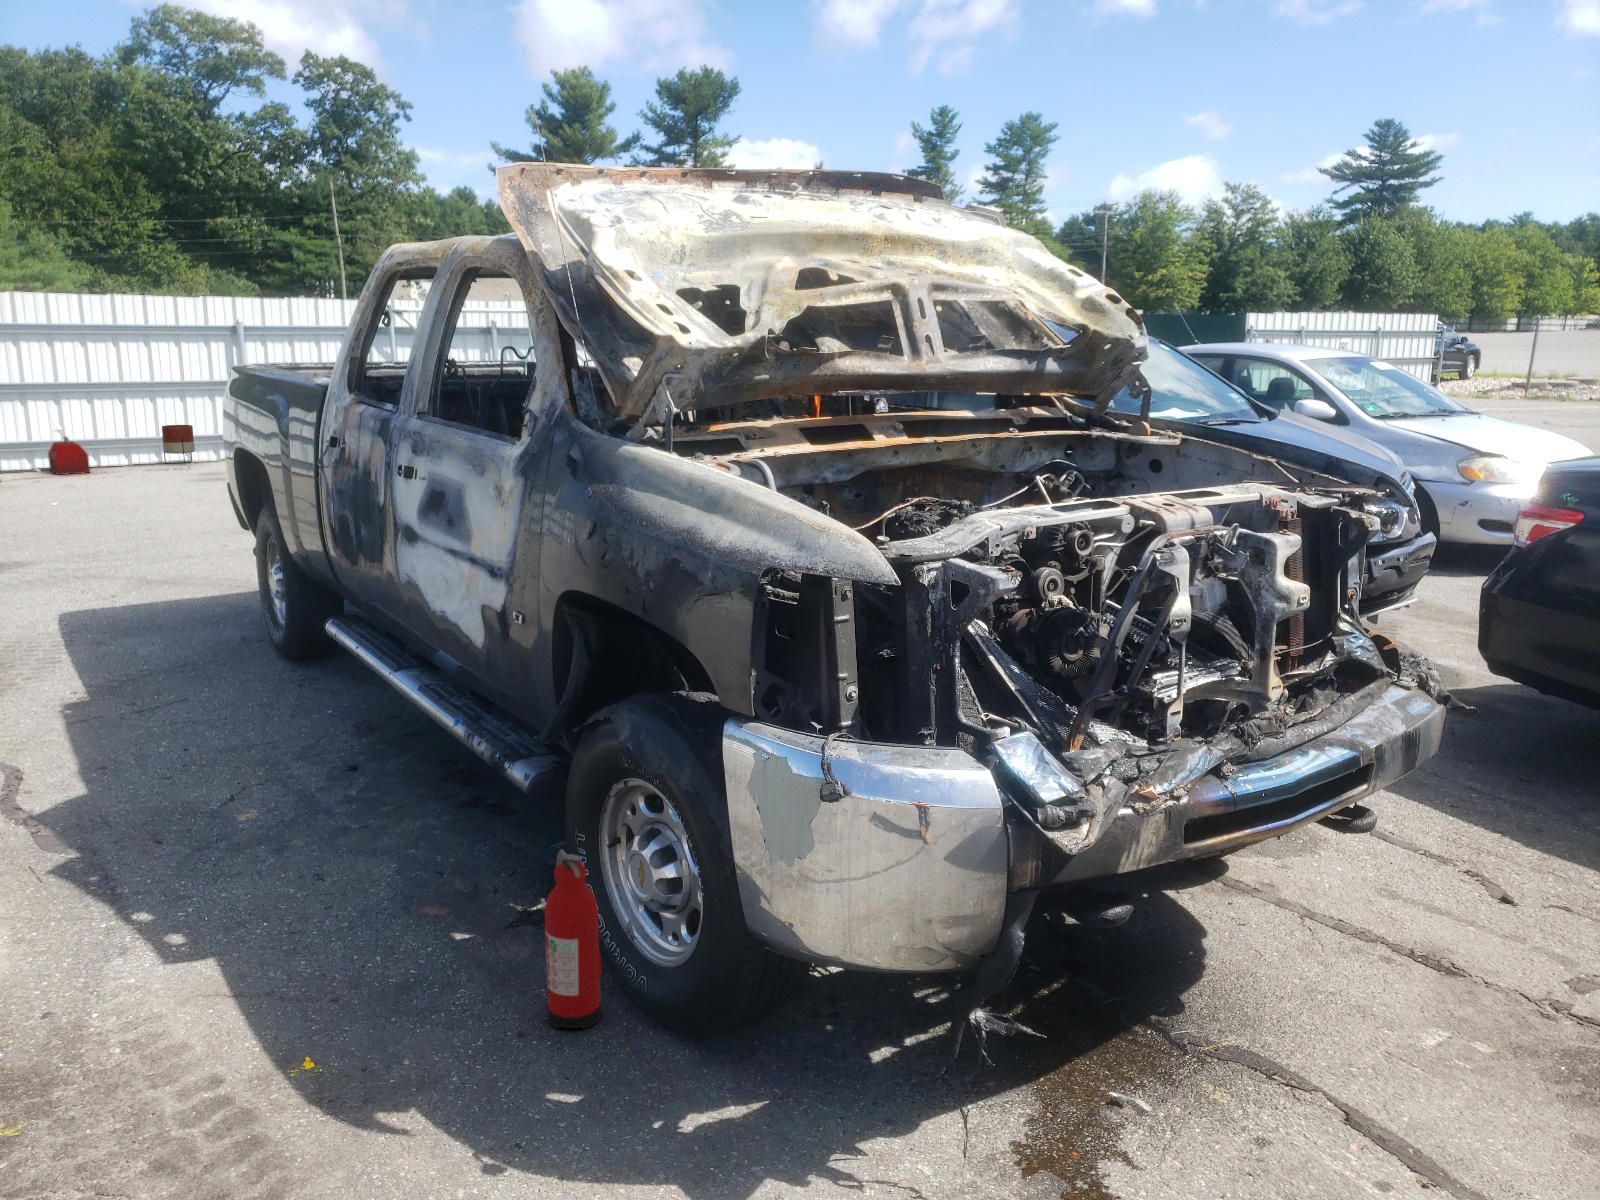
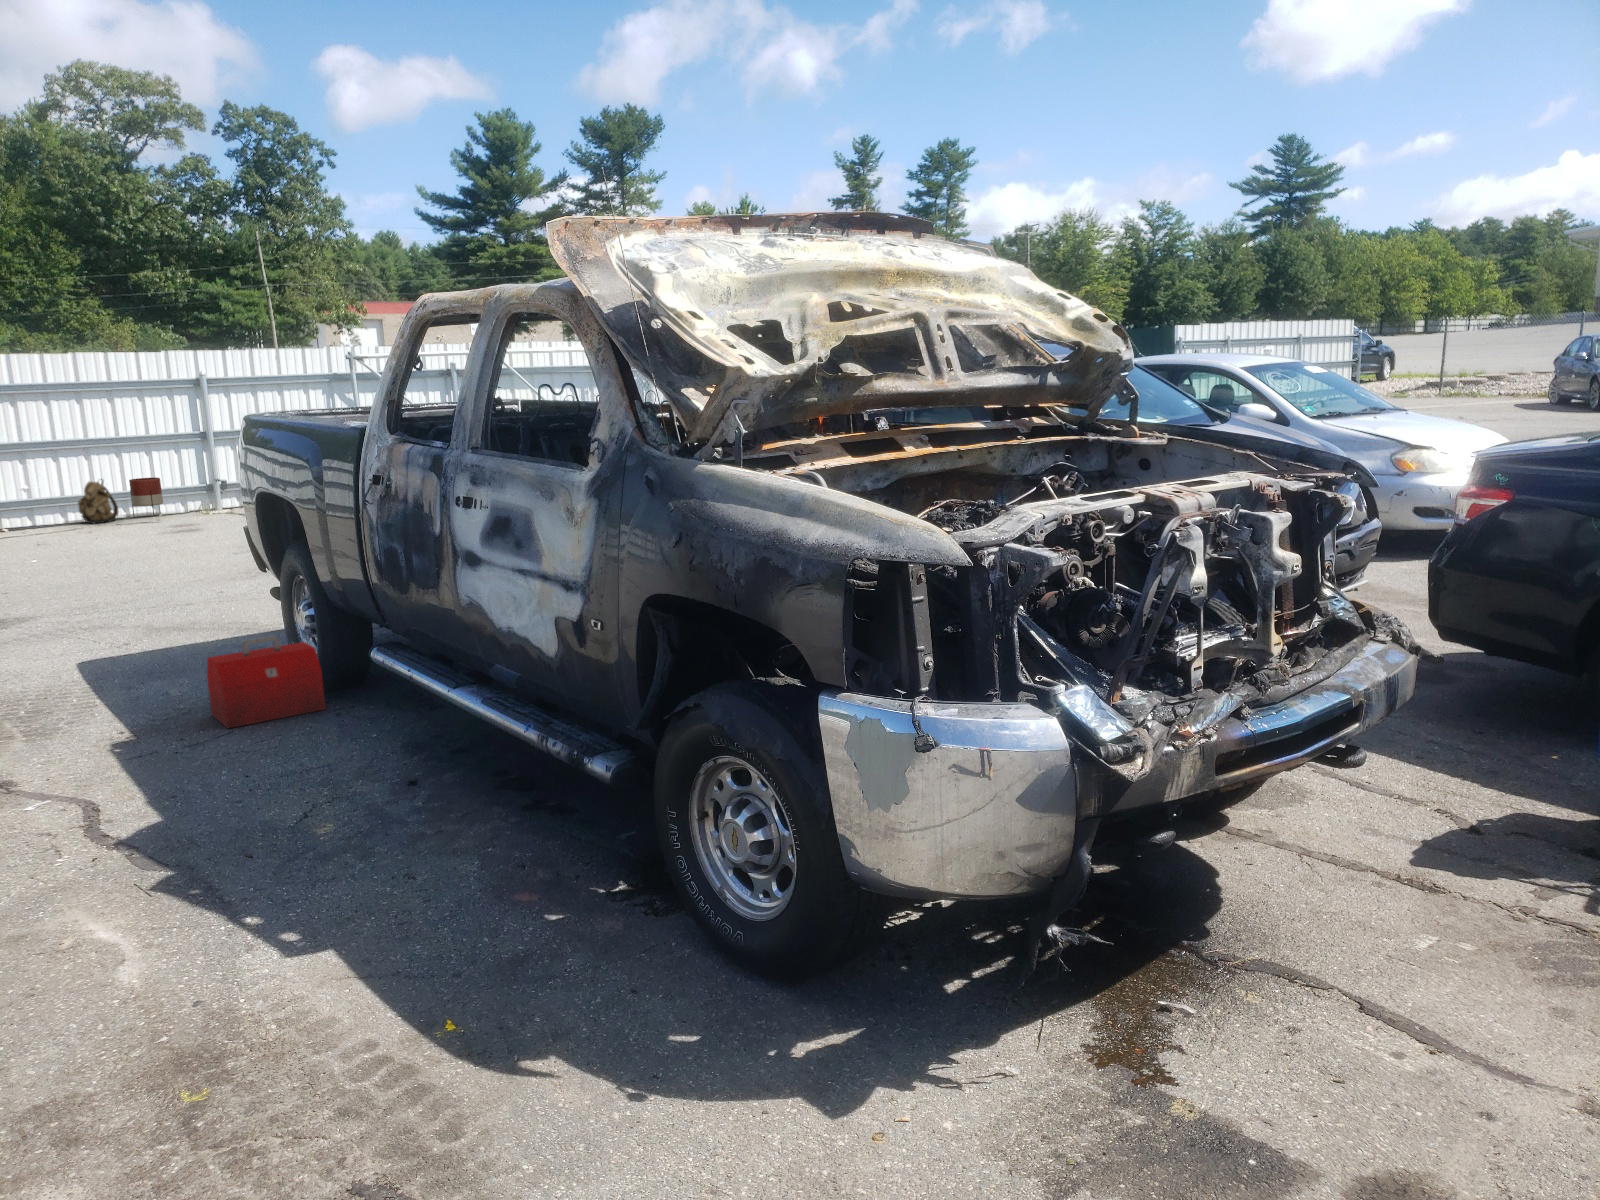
backpack: none [109,424,149,469] -> present [78,479,118,523]
toolbox: present [48,437,90,475] -> present [207,636,325,728]
fire extinguisher: present [545,850,602,1029] -> none [652,822,704,983]

